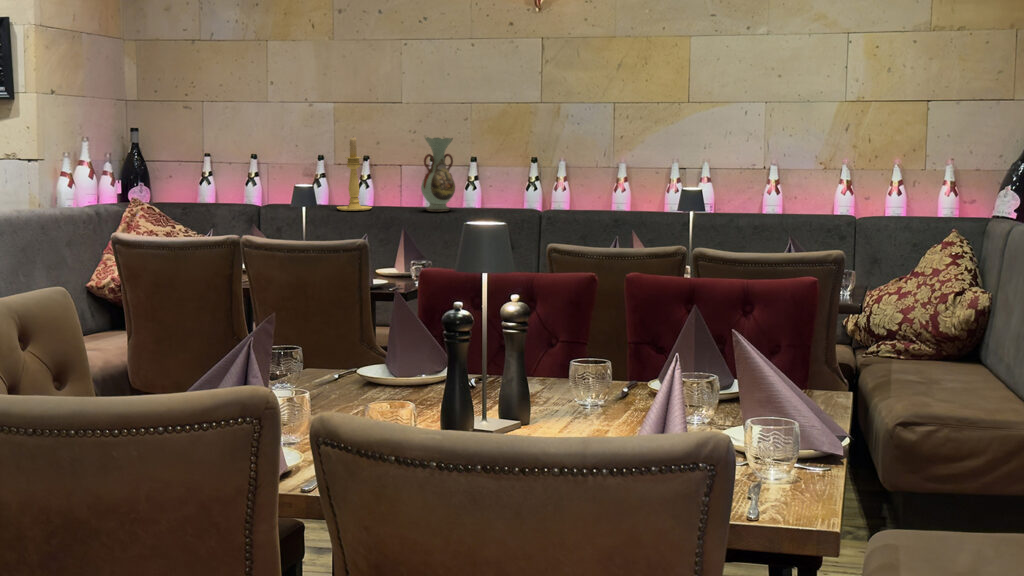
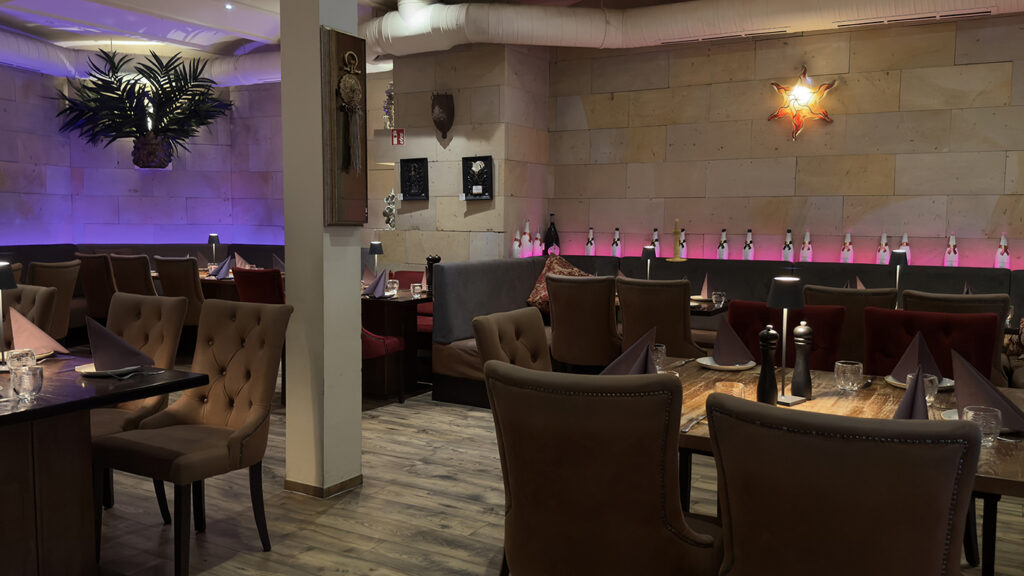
decorative vase: present [421,137,455,211] -> none [717,219,738,262]

